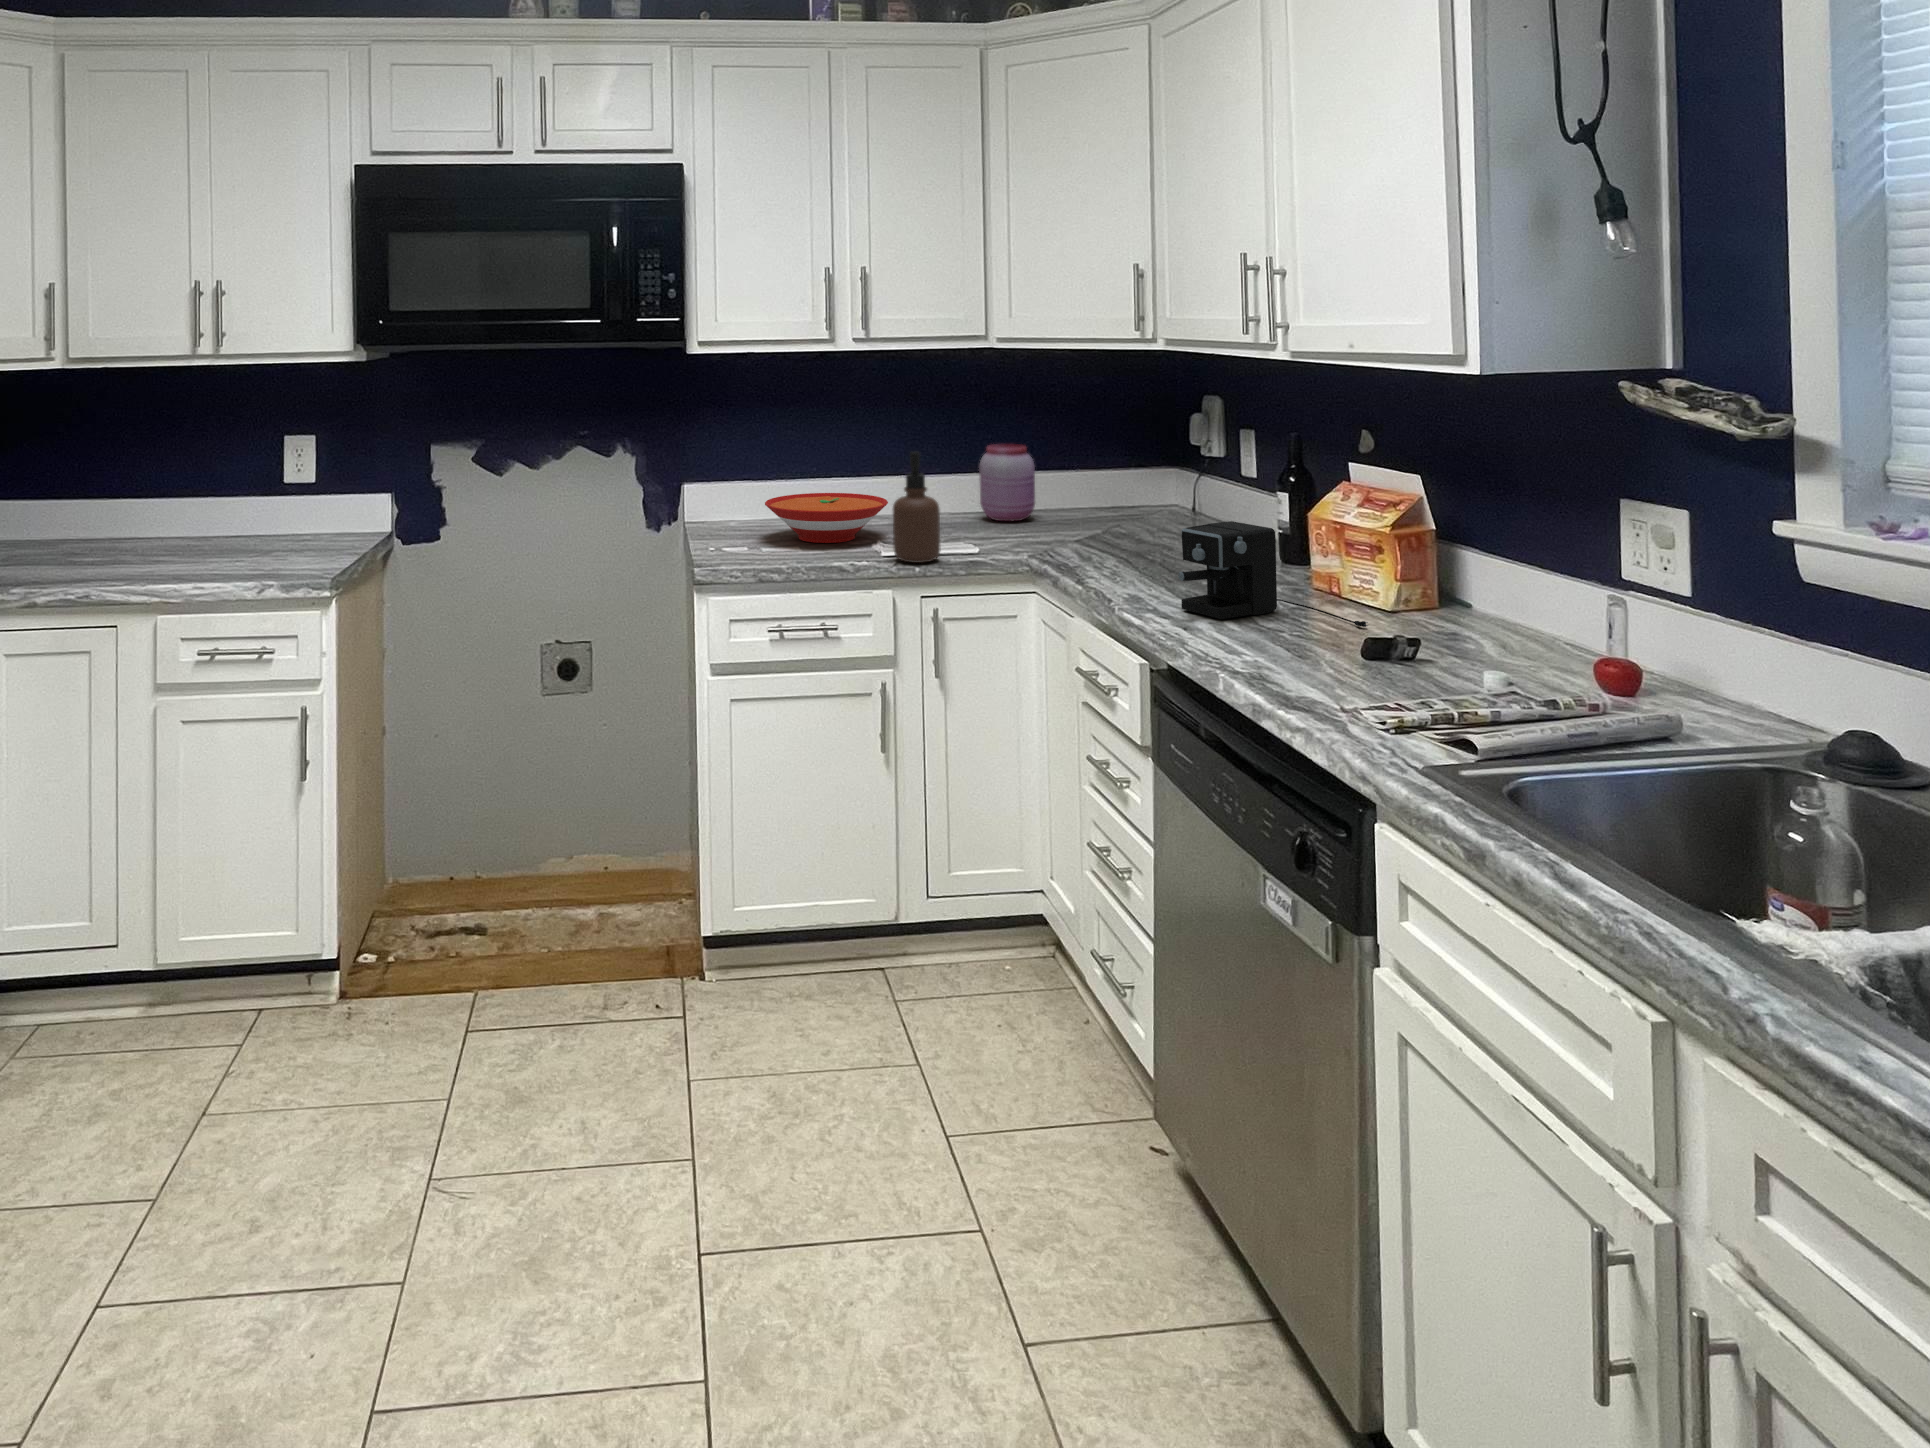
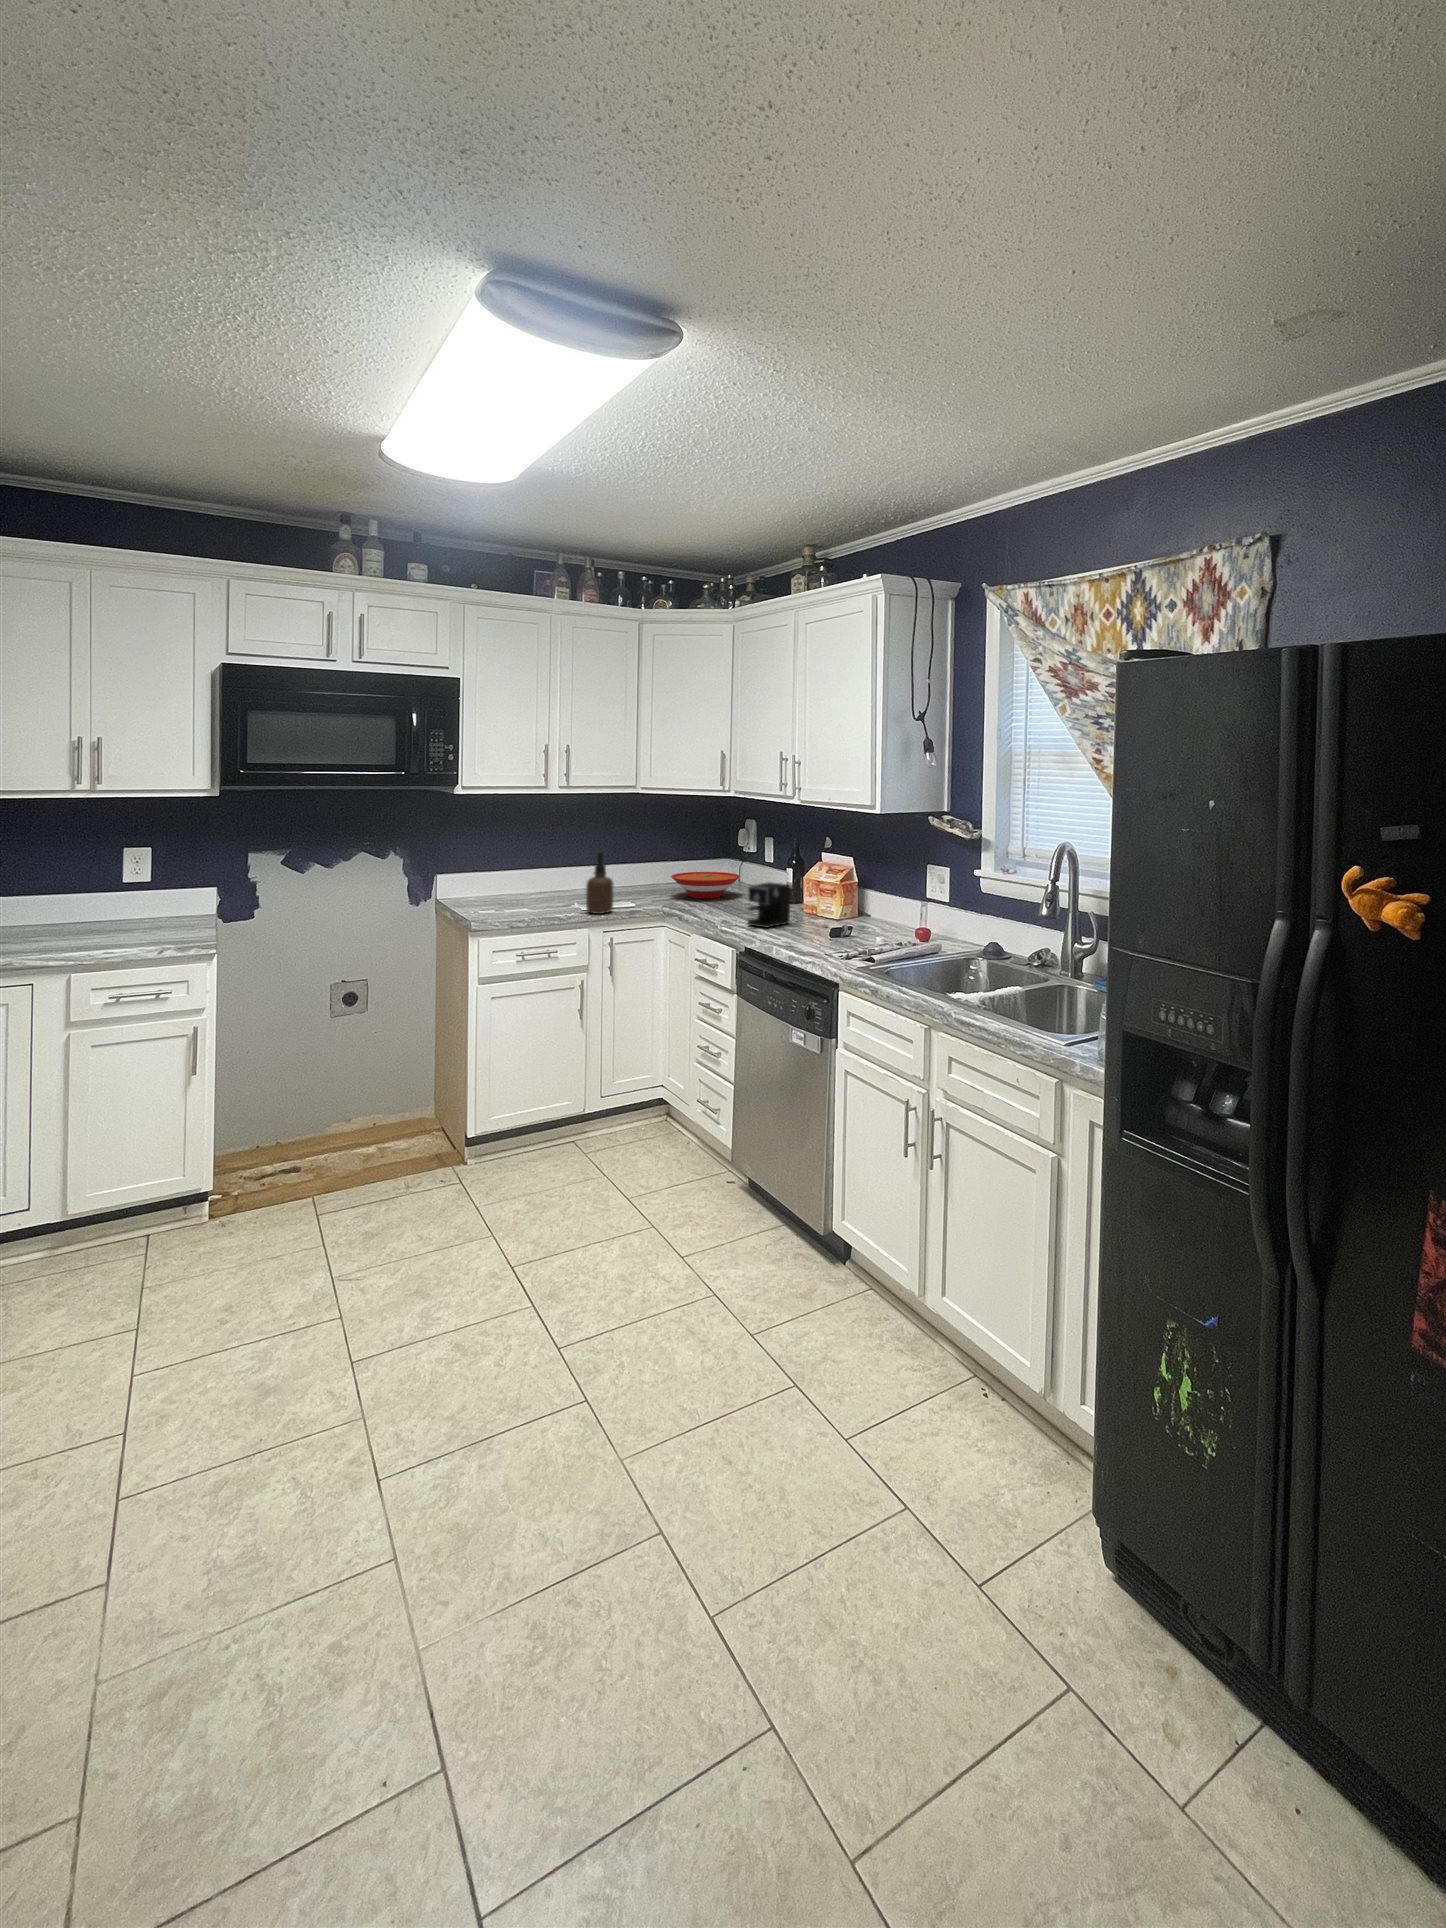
jar: present [979,444,1035,521] -> none [622,848,654,892]
bowl: present [765,493,888,543] -> present [671,872,740,898]

